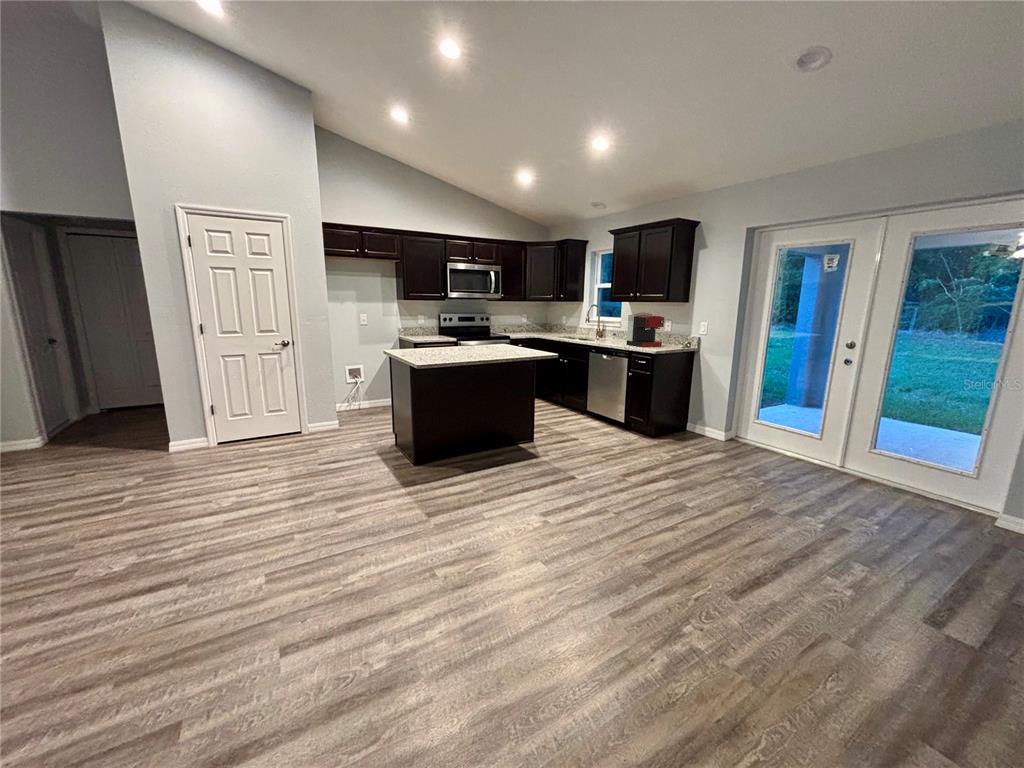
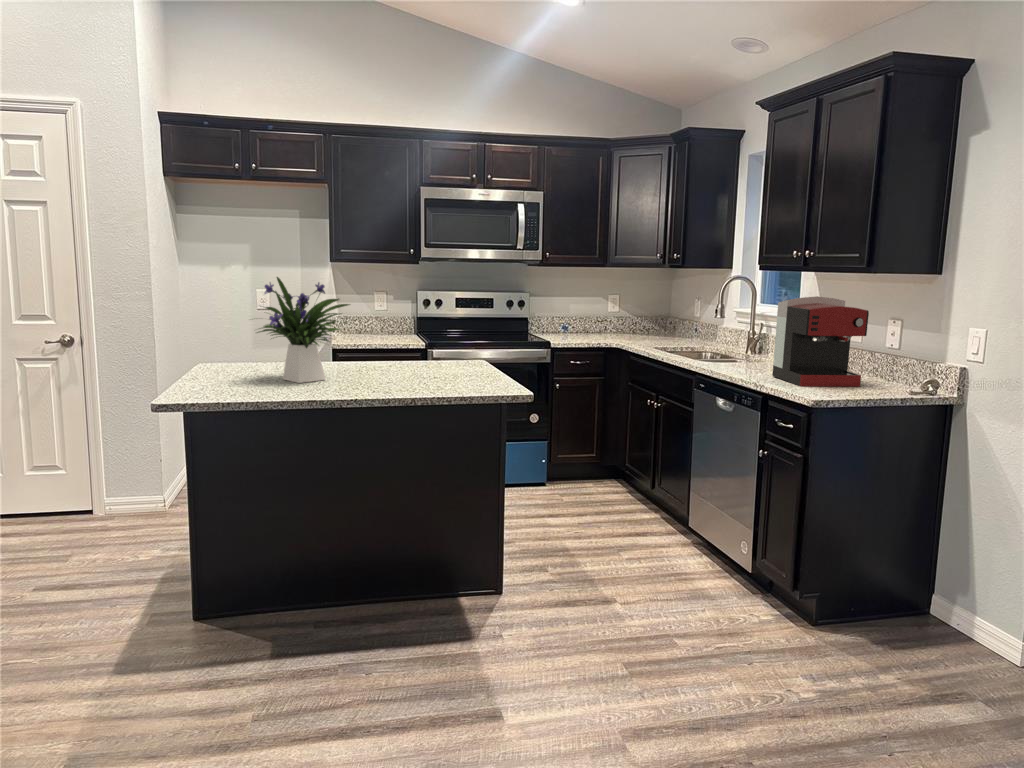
flower arrangement: none [435,308,482,355] -> present [257,277,350,383]

